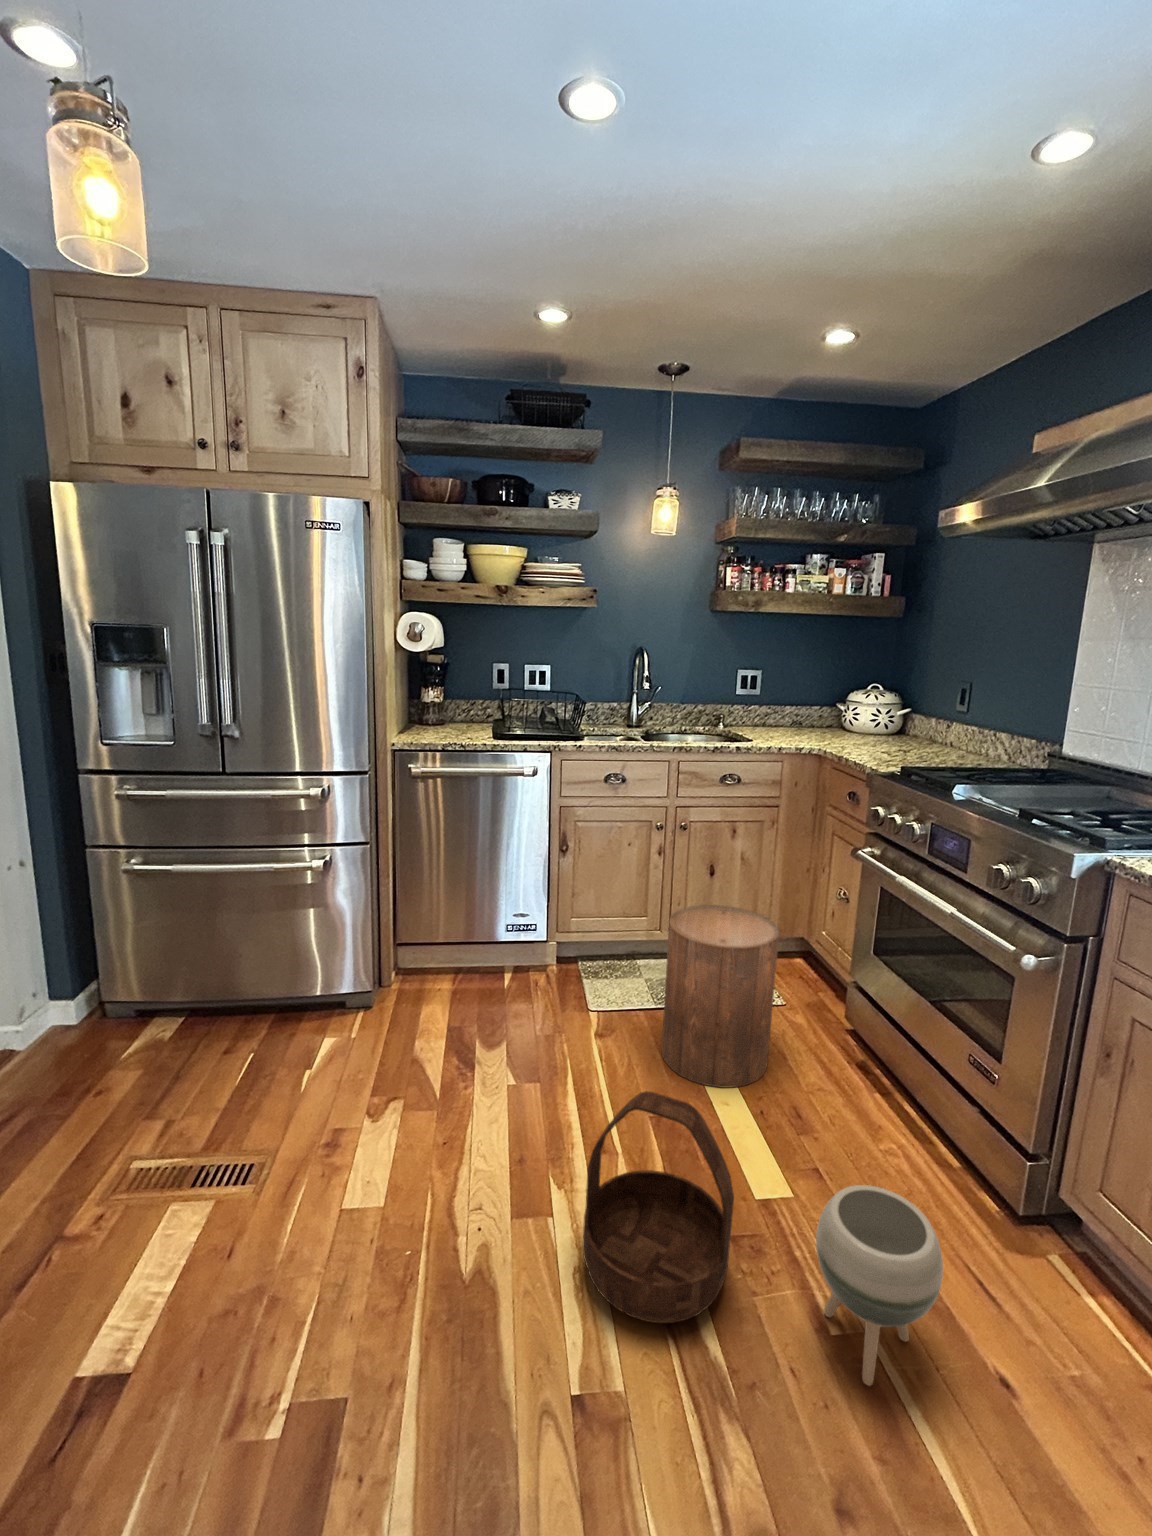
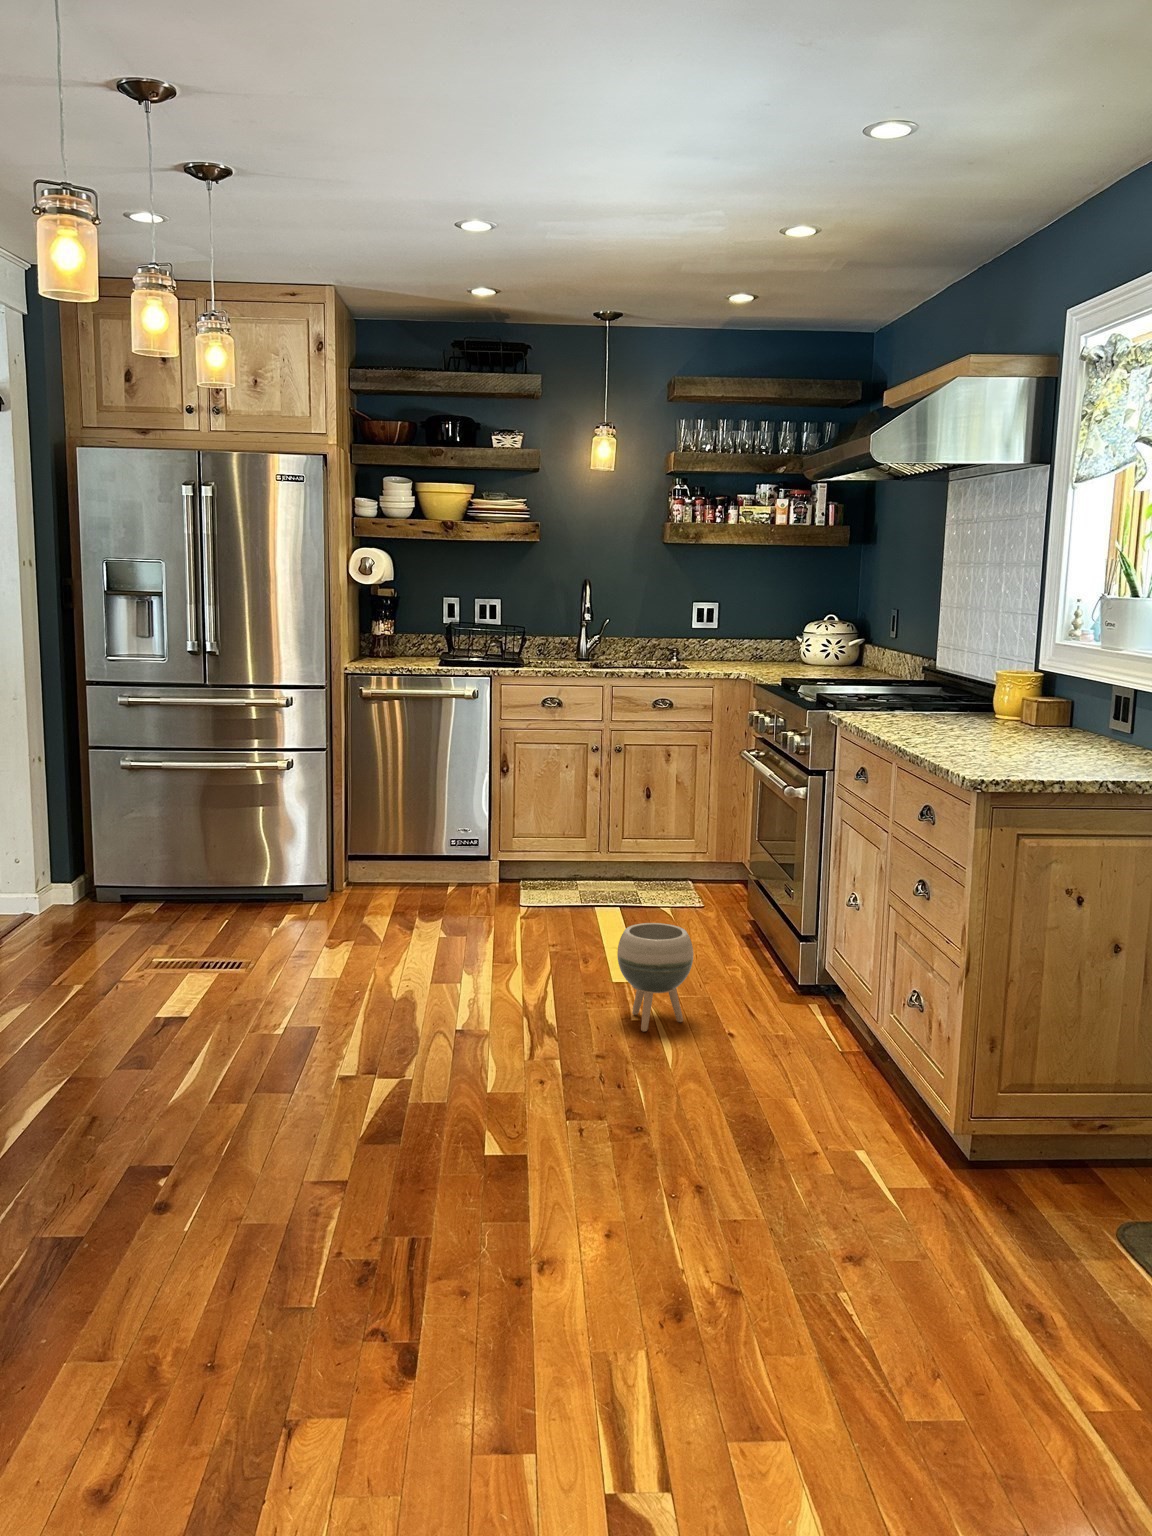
stool: present [661,905,779,1088] -> none [575,801,669,942]
basket: present [583,1091,734,1323] -> none [474,871,574,1014]

